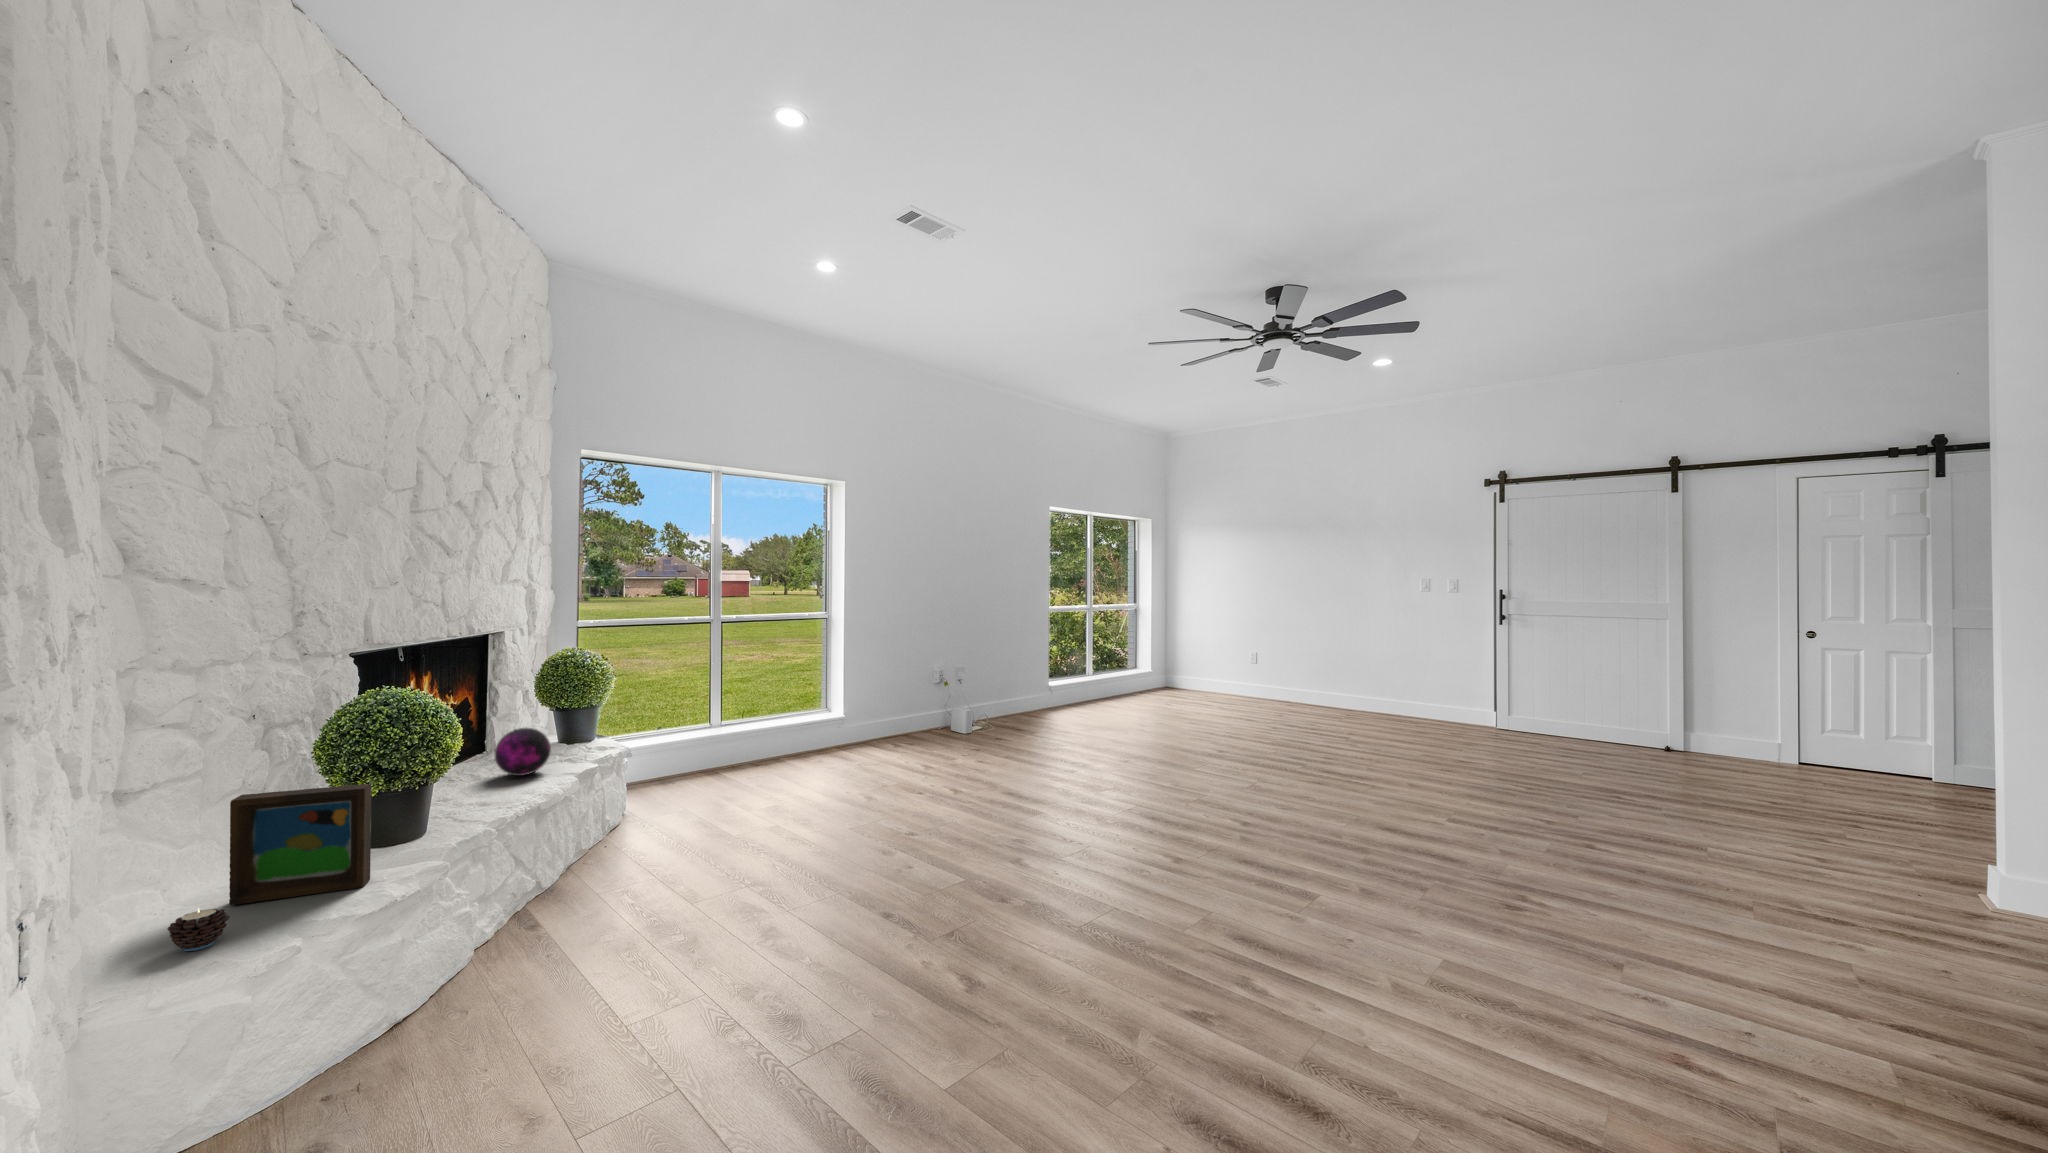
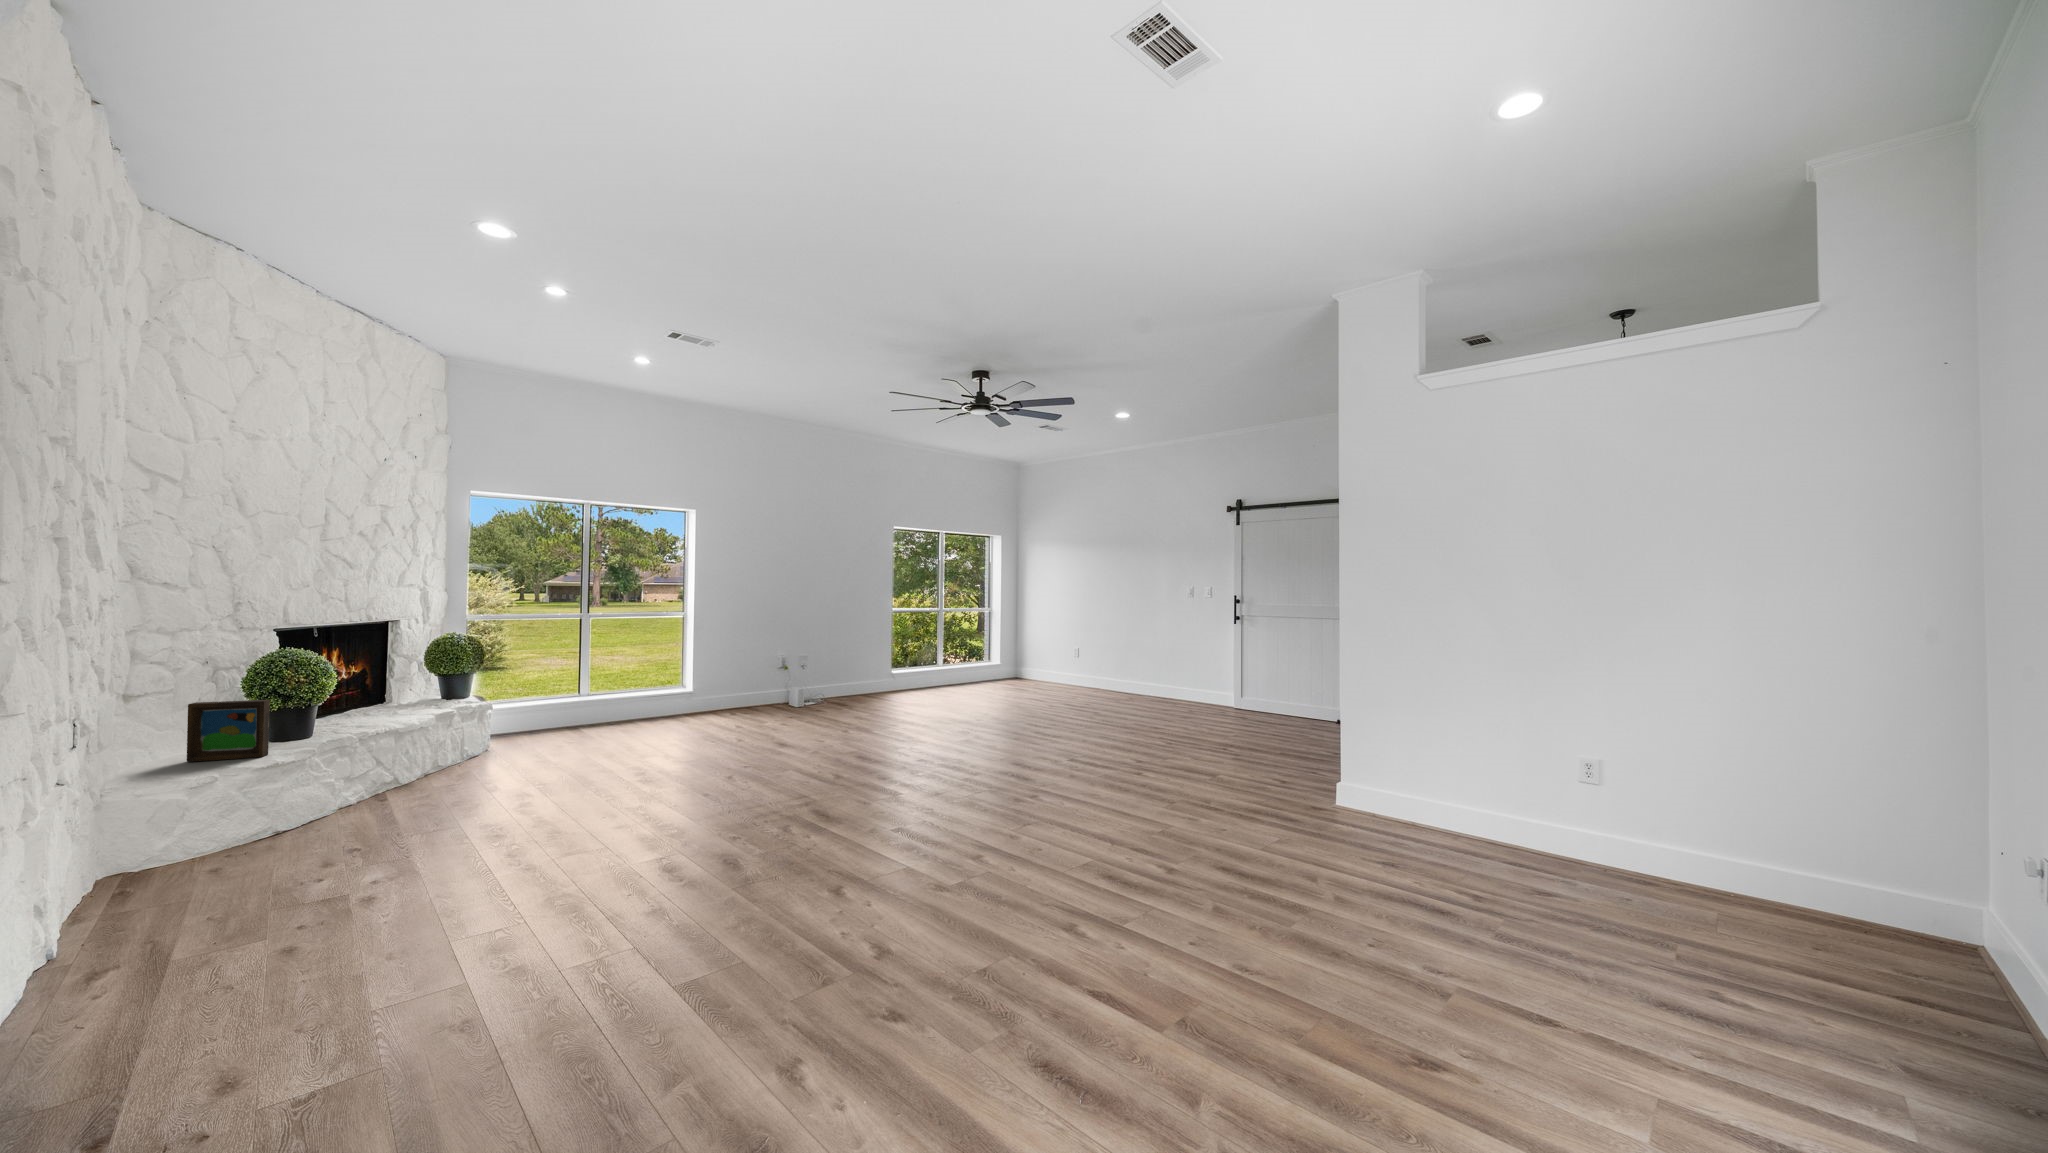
decorative orb: present [495,728,551,776] -> none [377,683,417,714]
candle: present [167,908,230,951] -> none [149,754,182,776]

